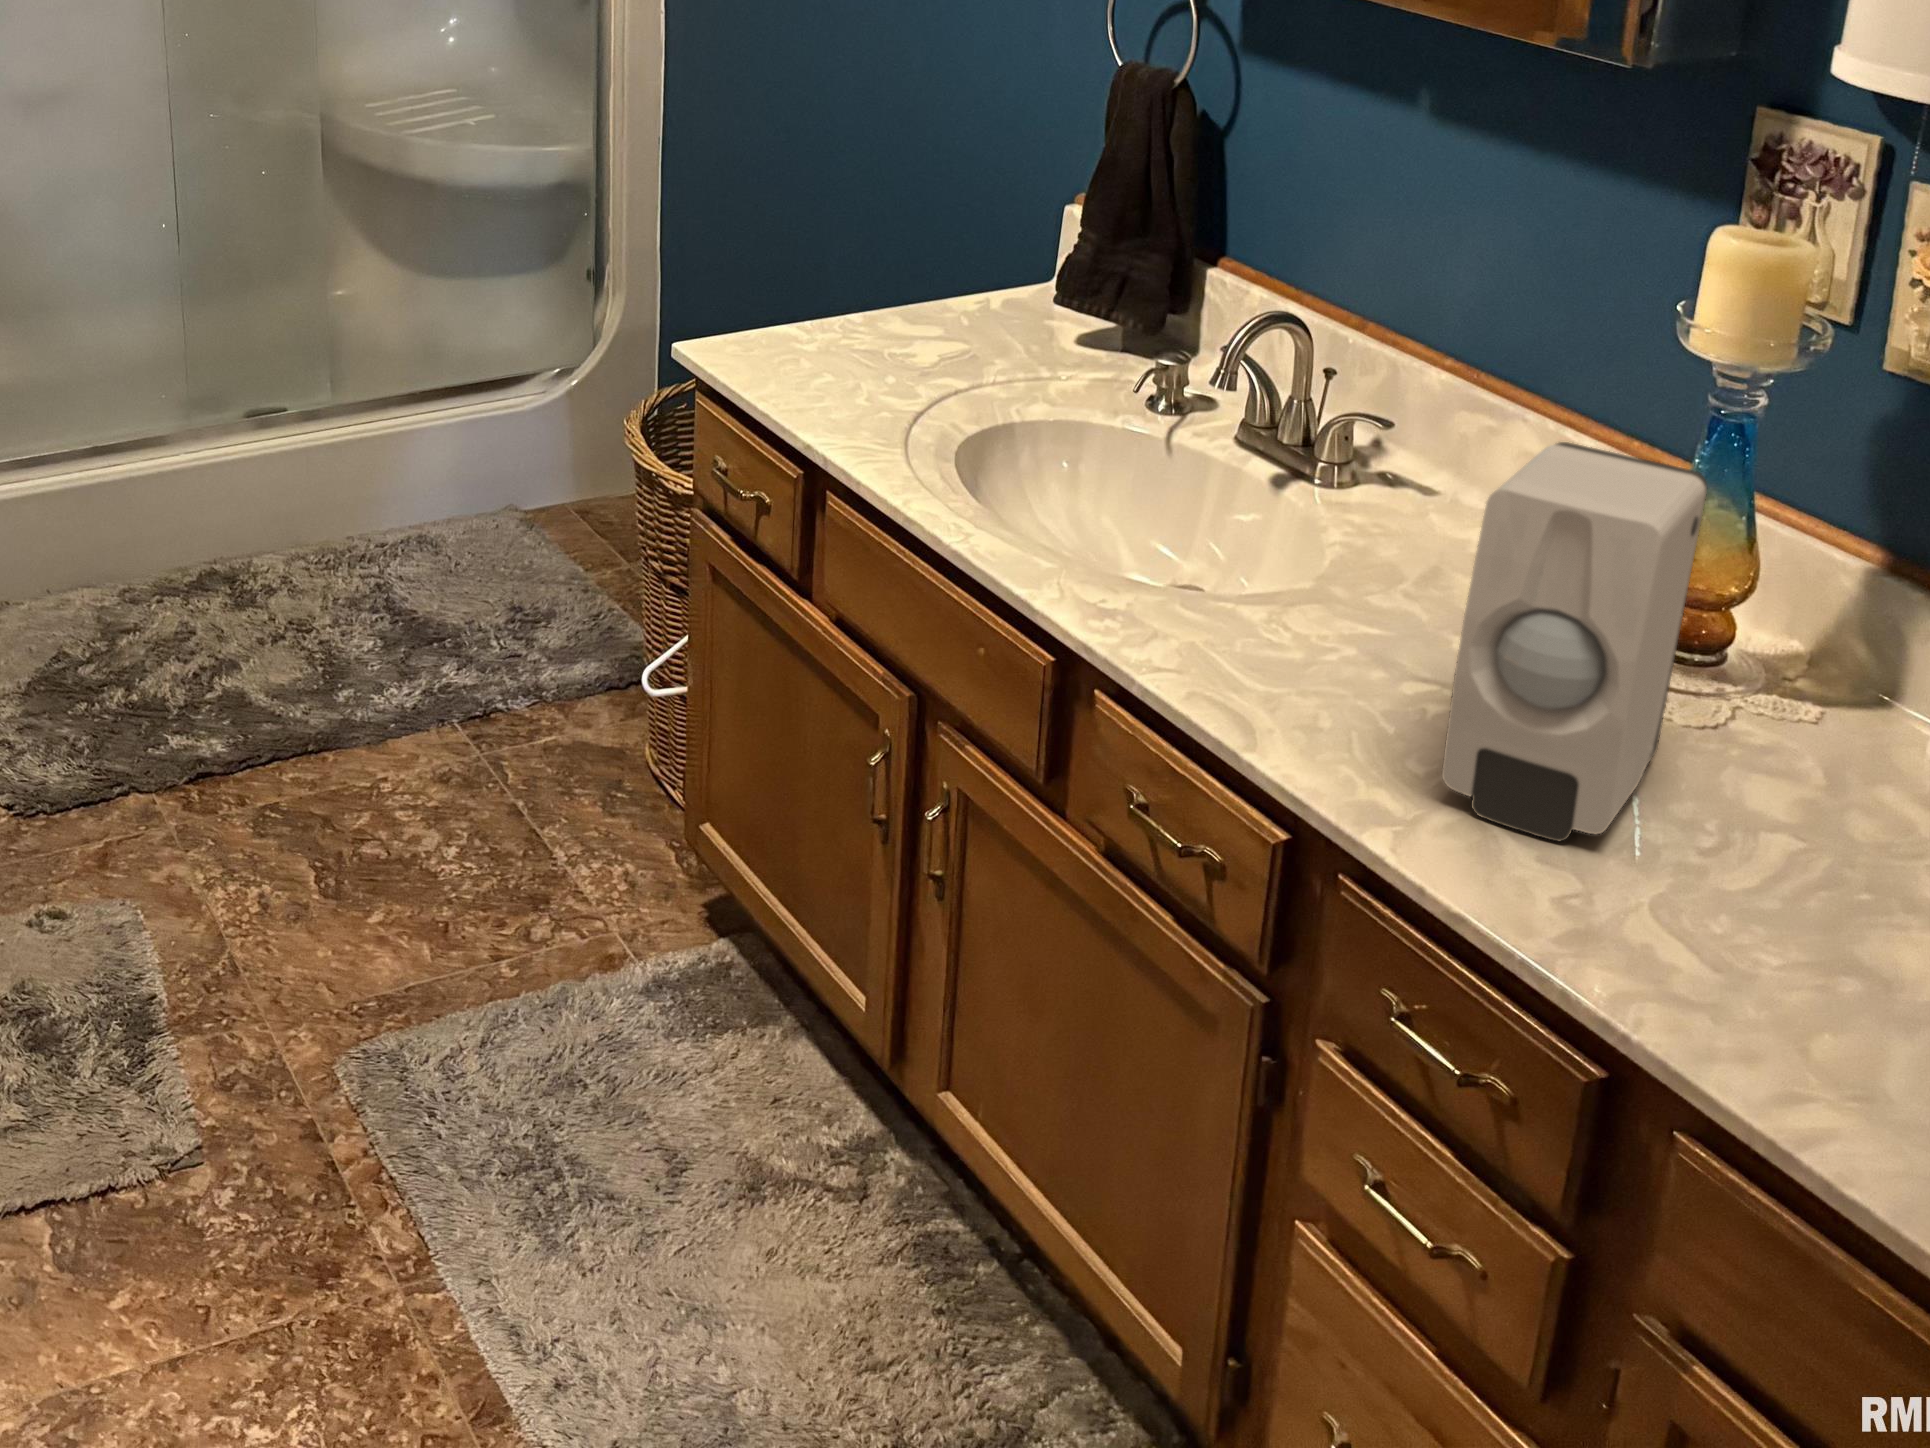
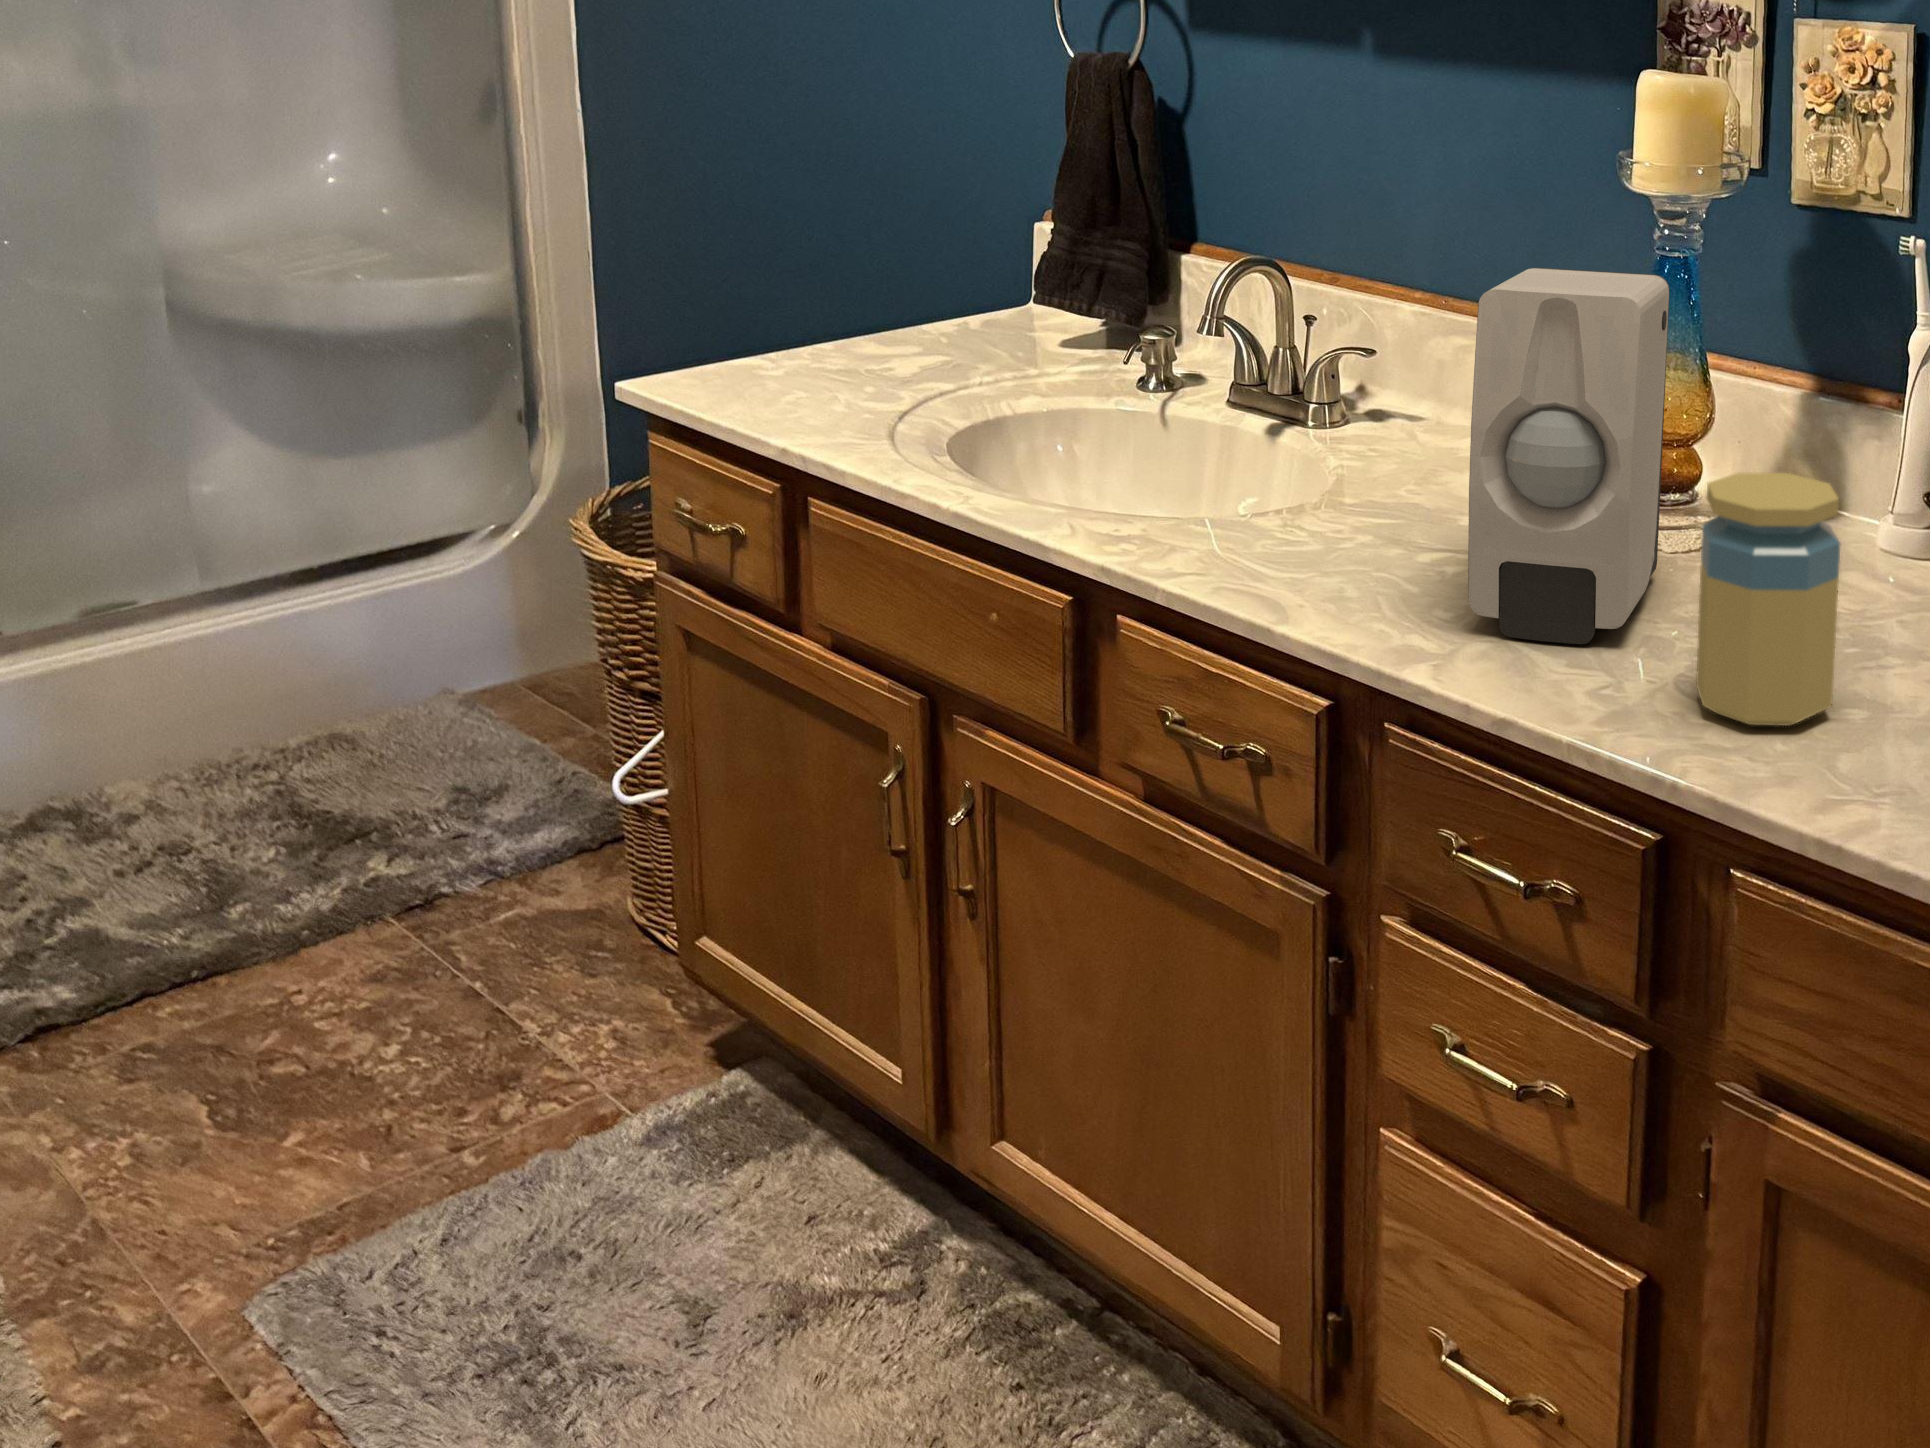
jar: none [1669,731,1853,998] -> present [1696,472,1840,726]

